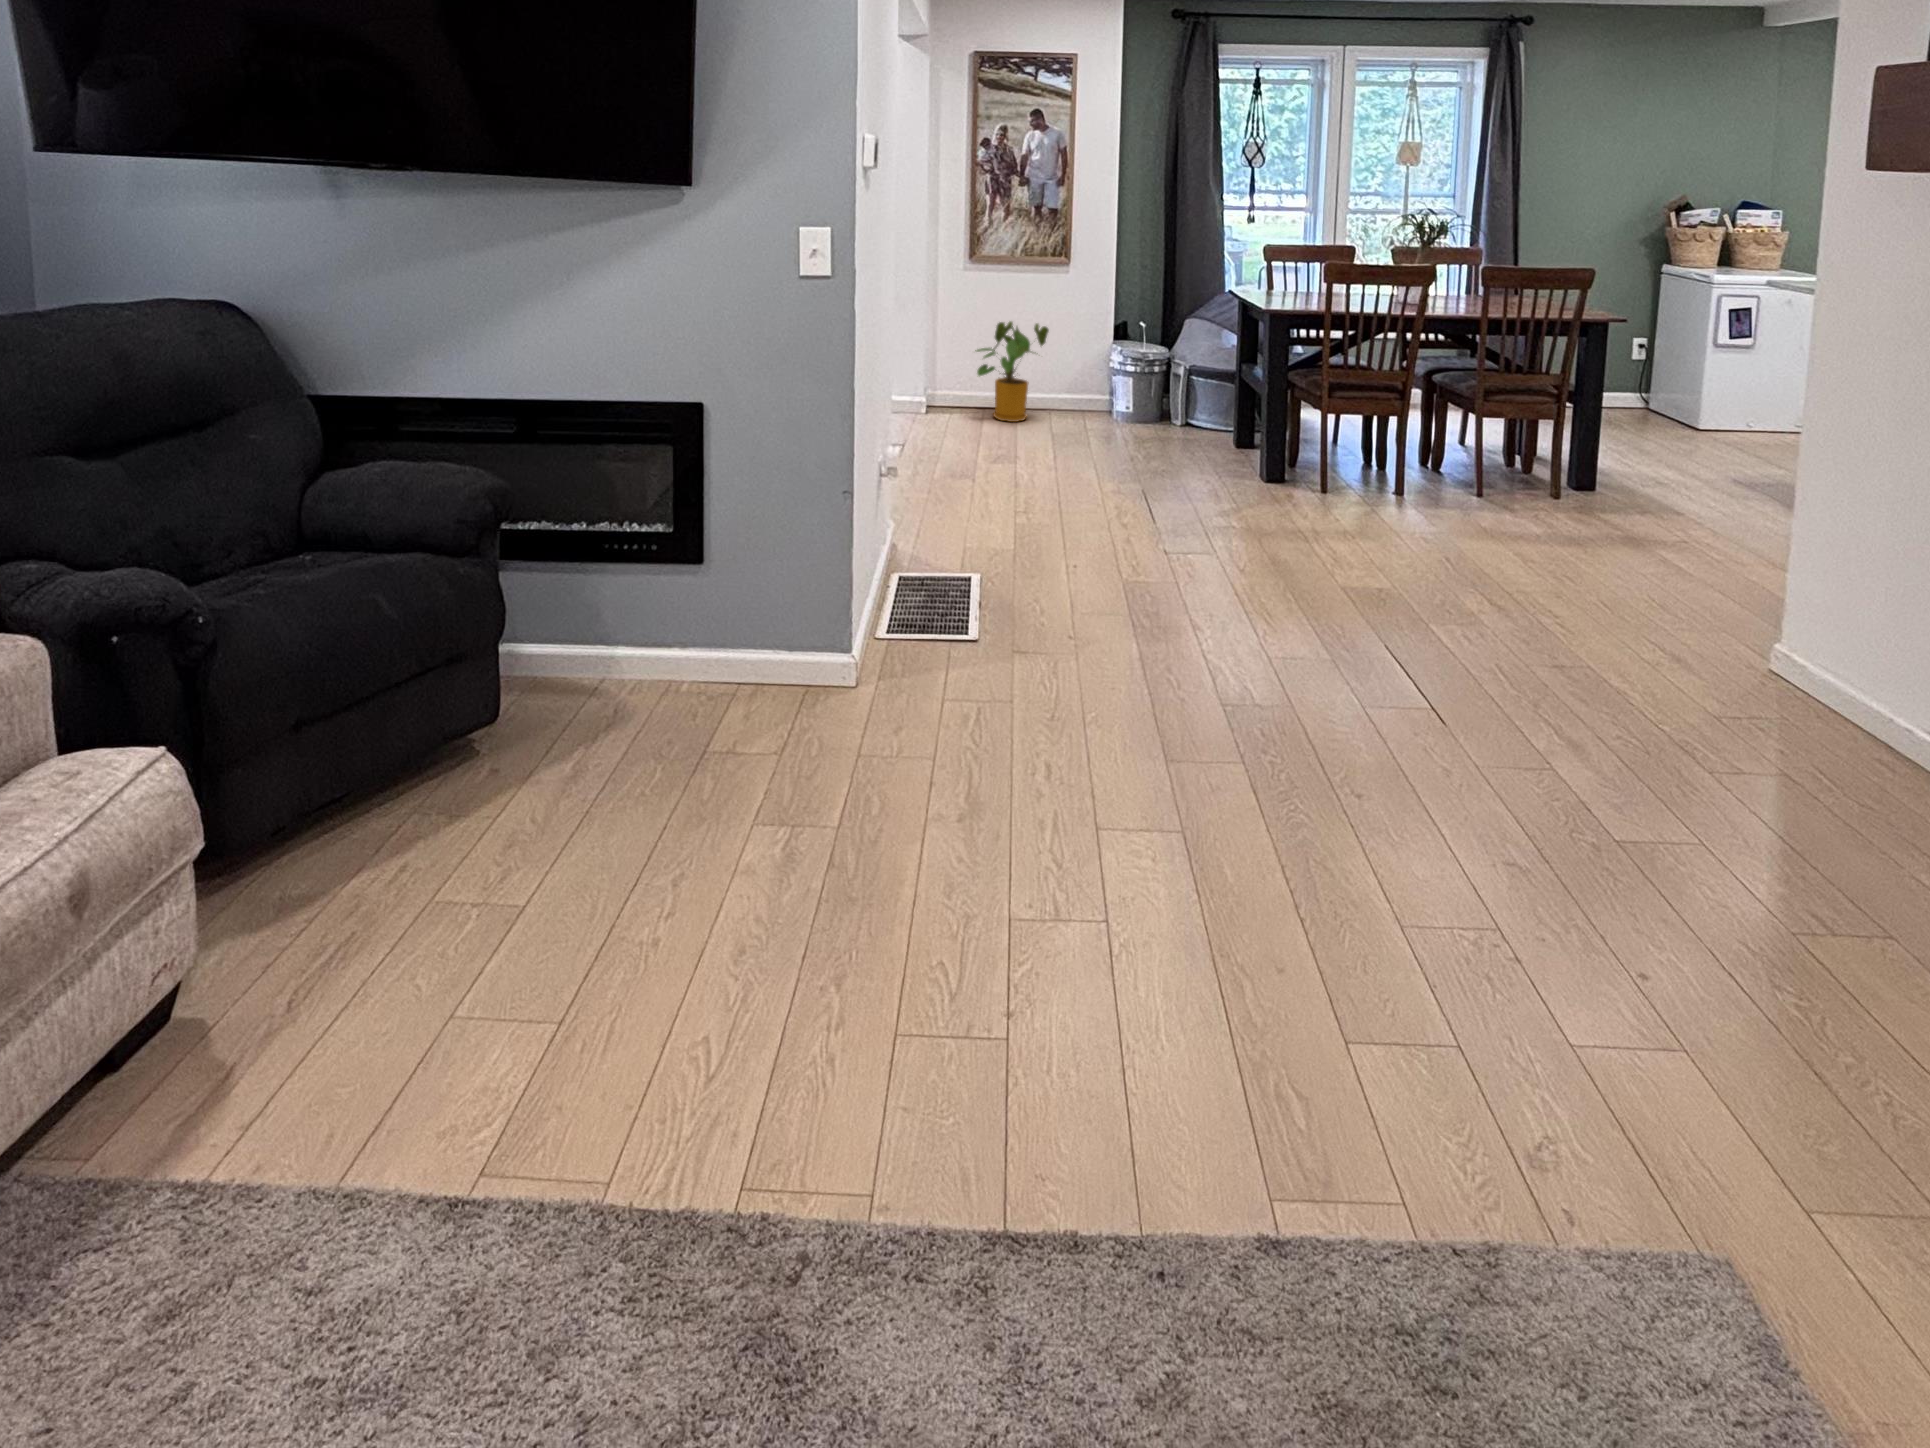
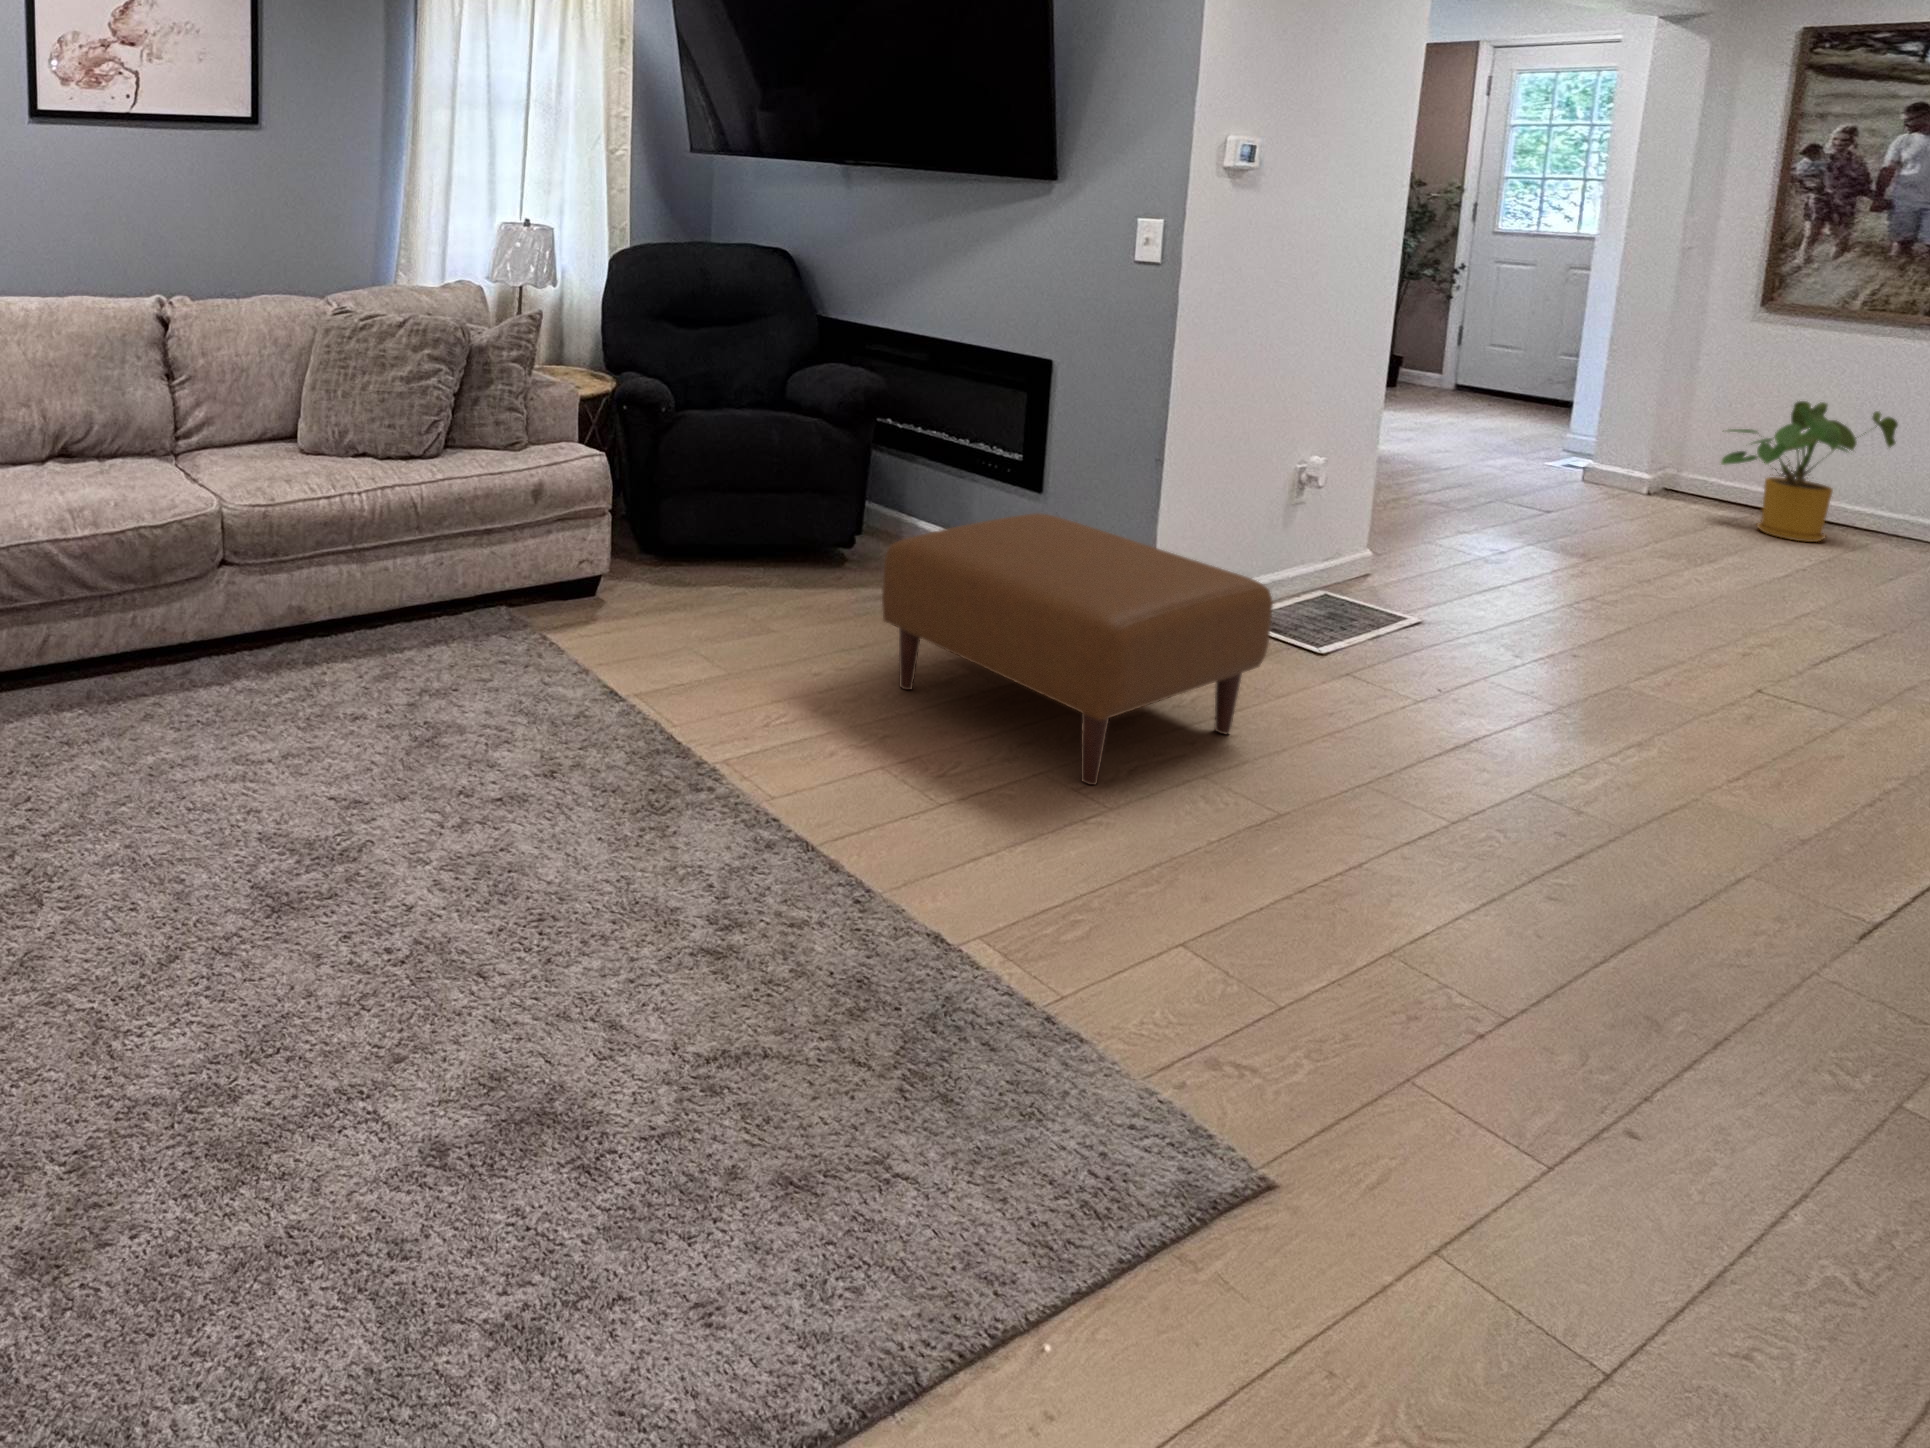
ottoman: none [744,594,1094,905] -> present [882,514,1273,785]

